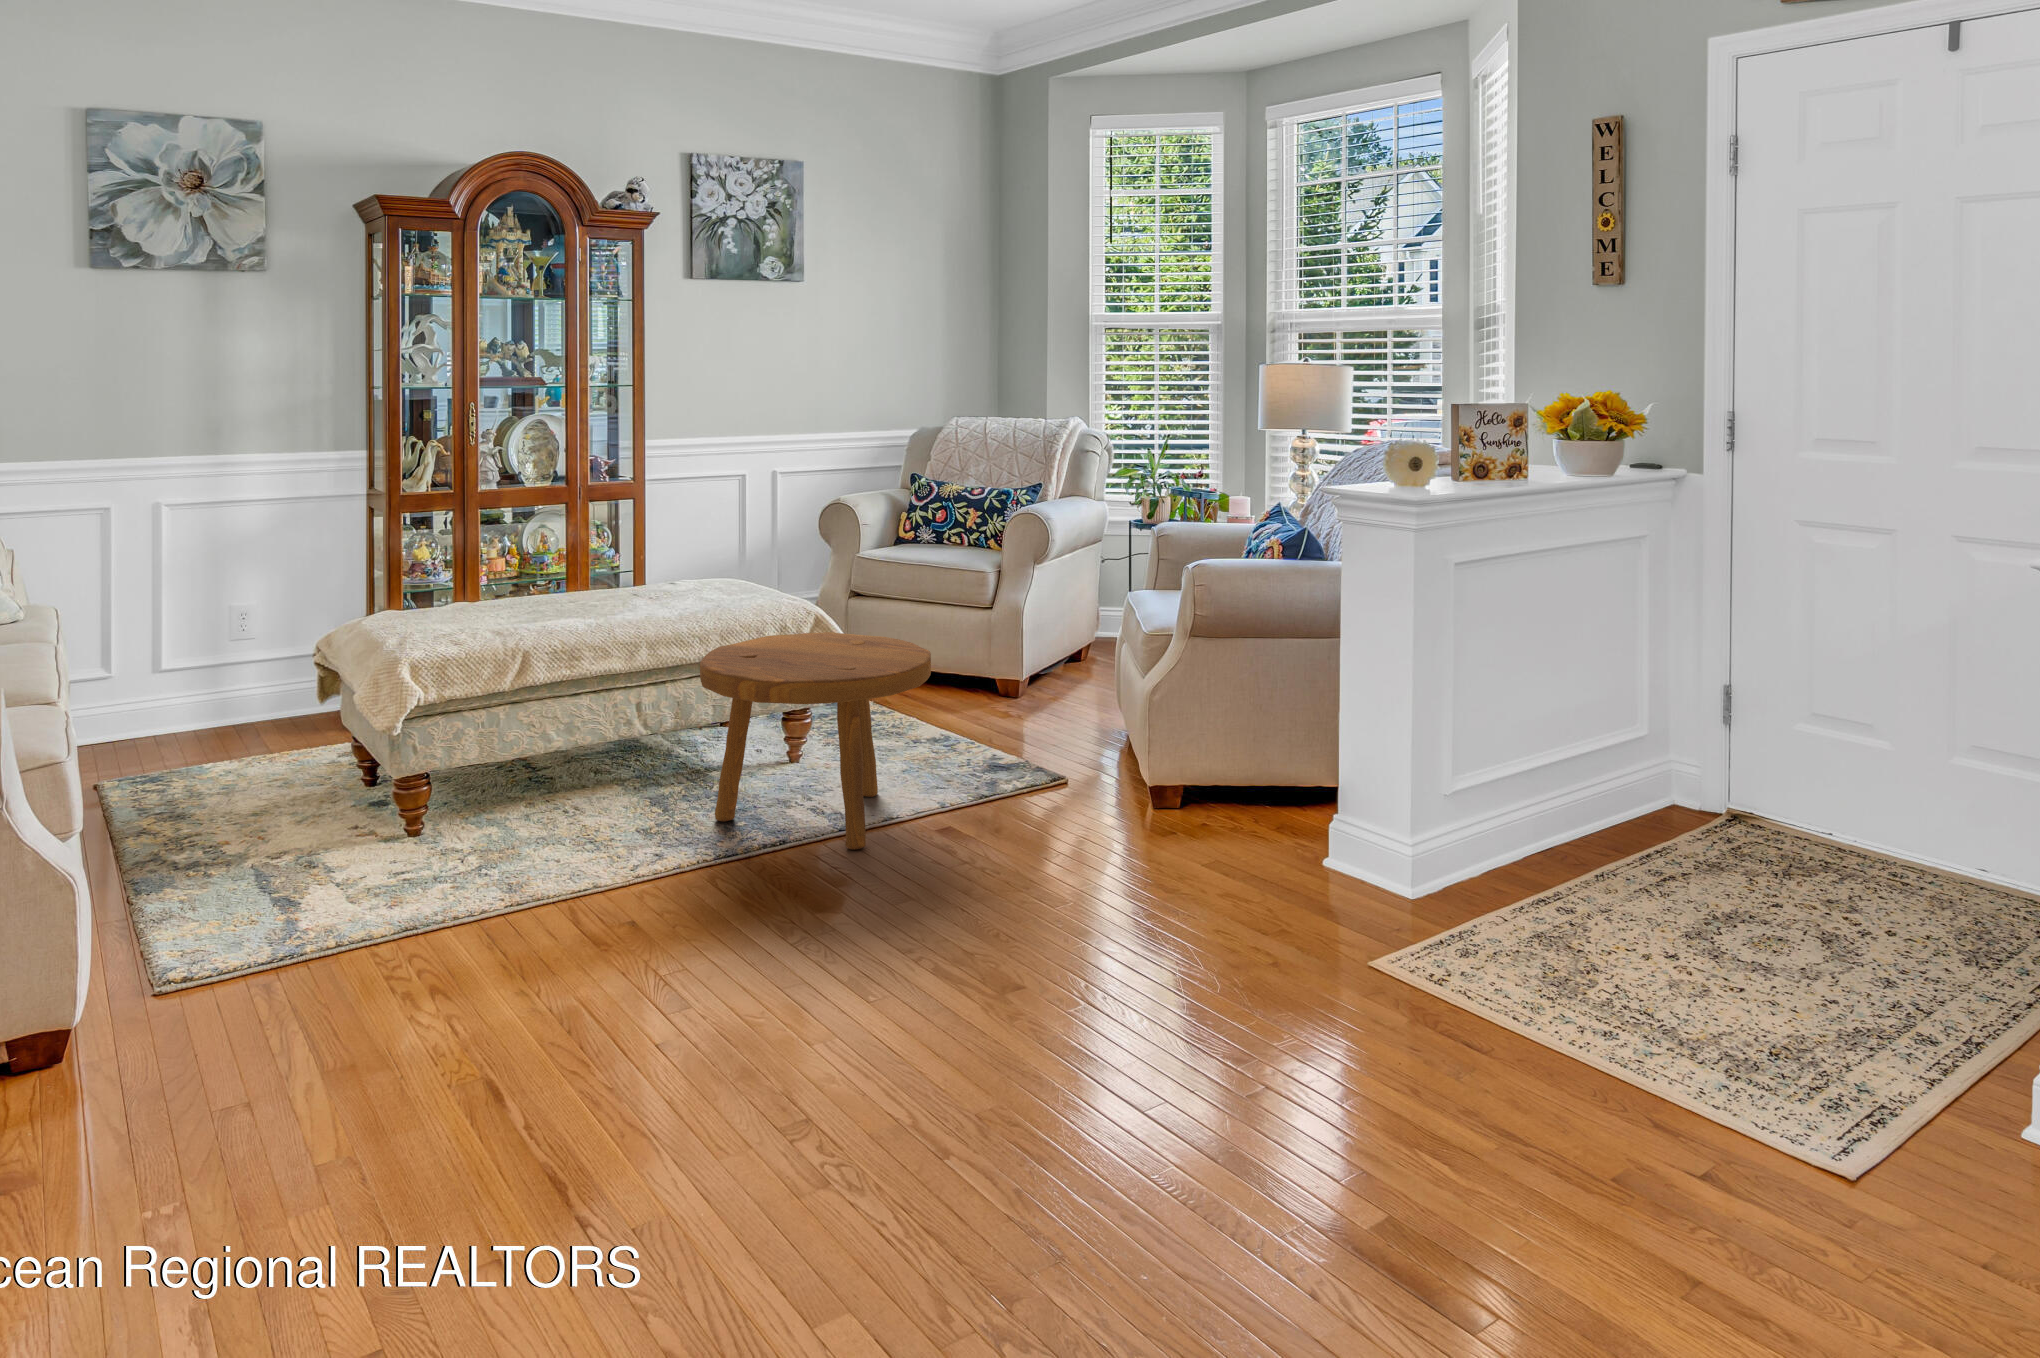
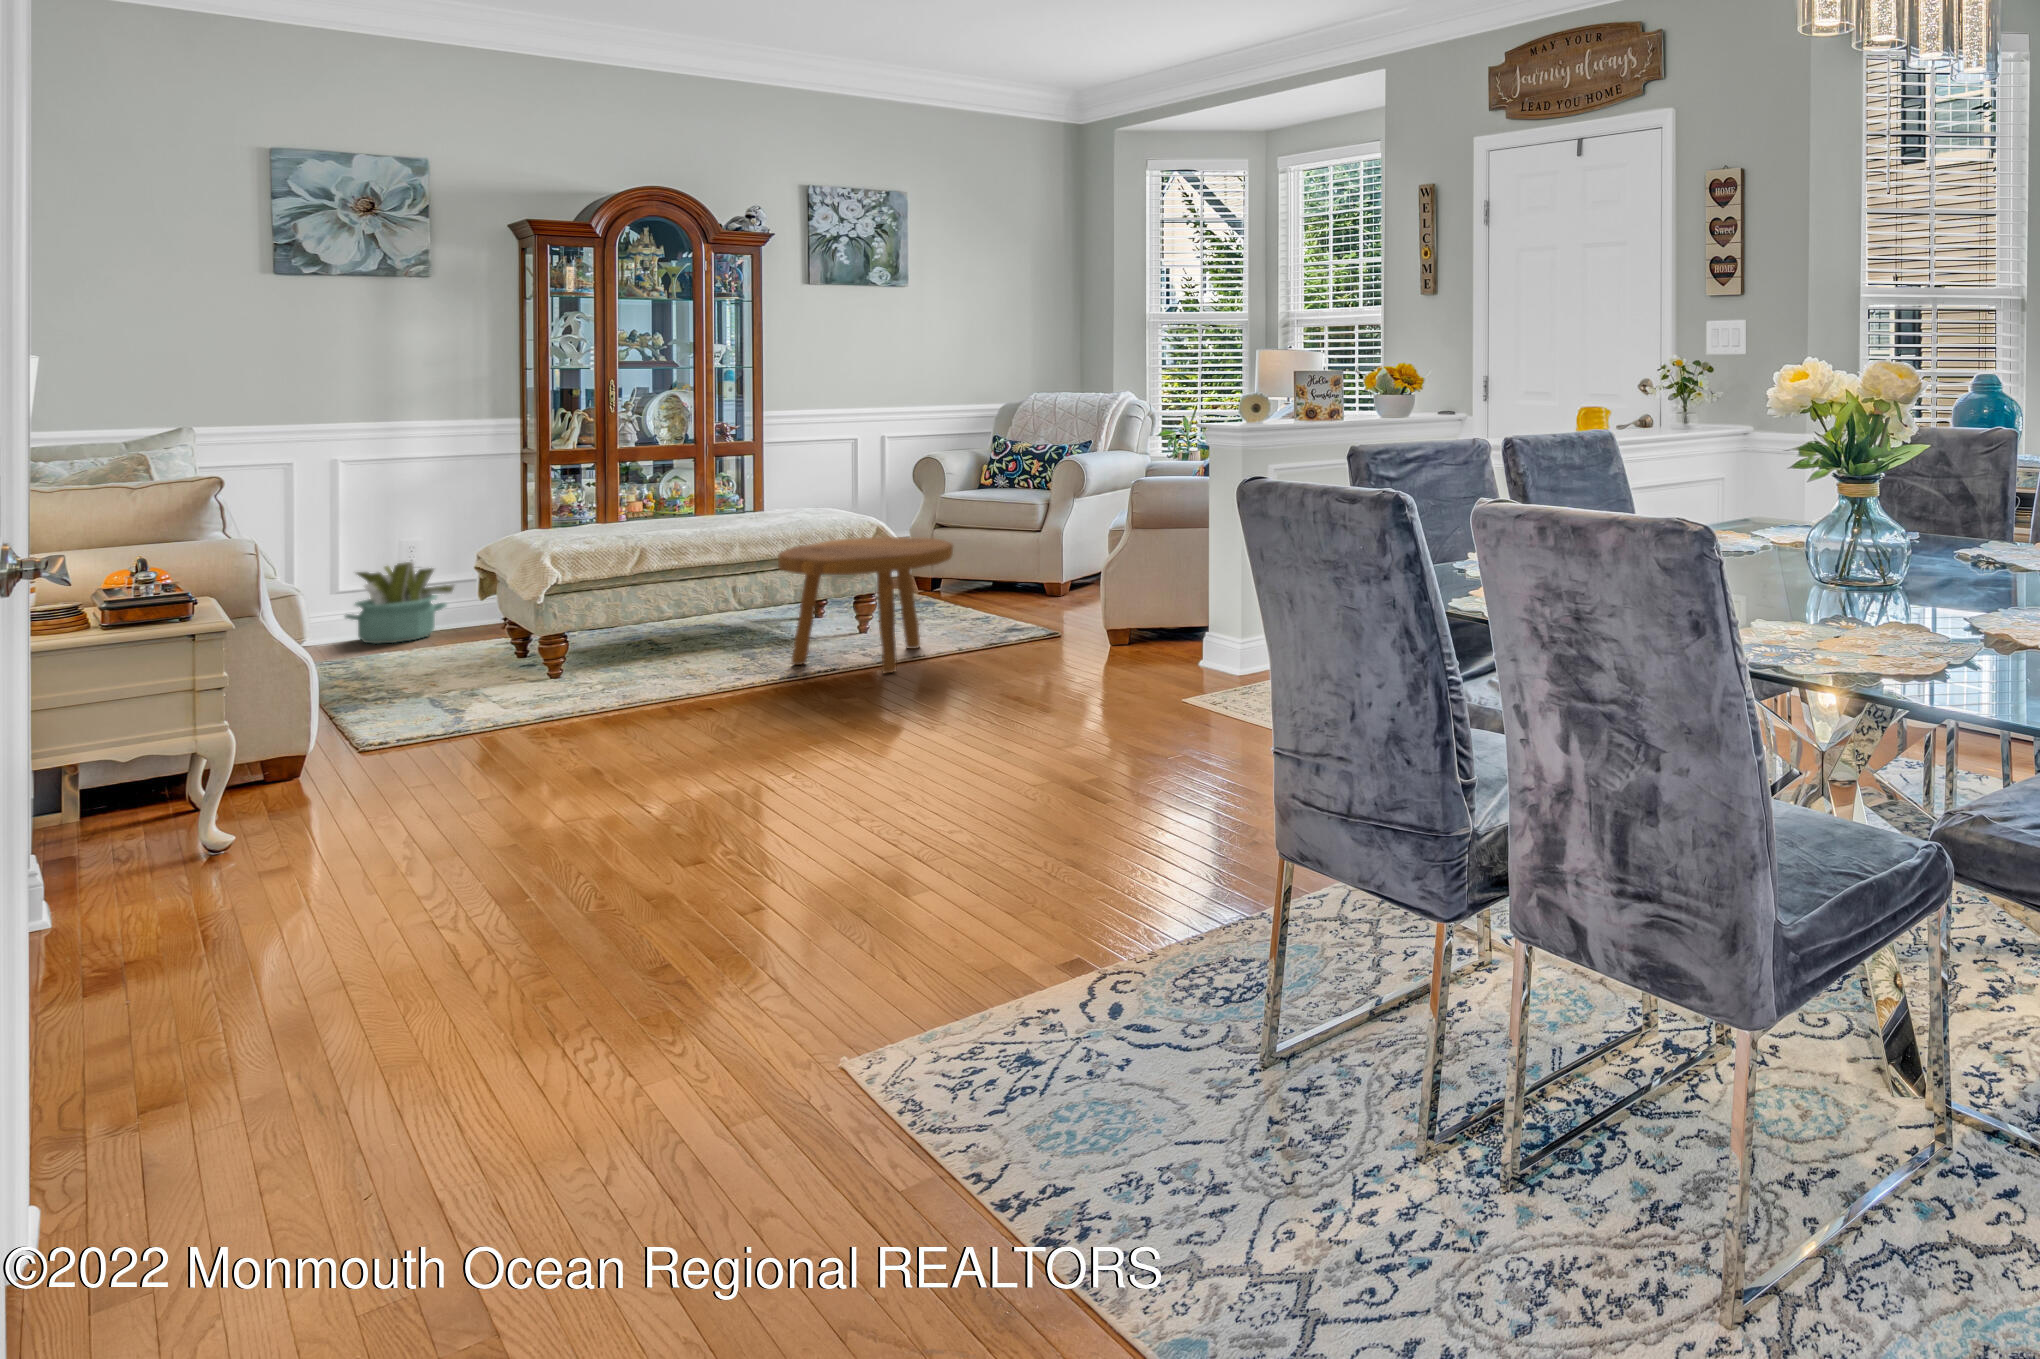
decorative plant: none [166,634,292,741] -> present [345,562,454,643]

